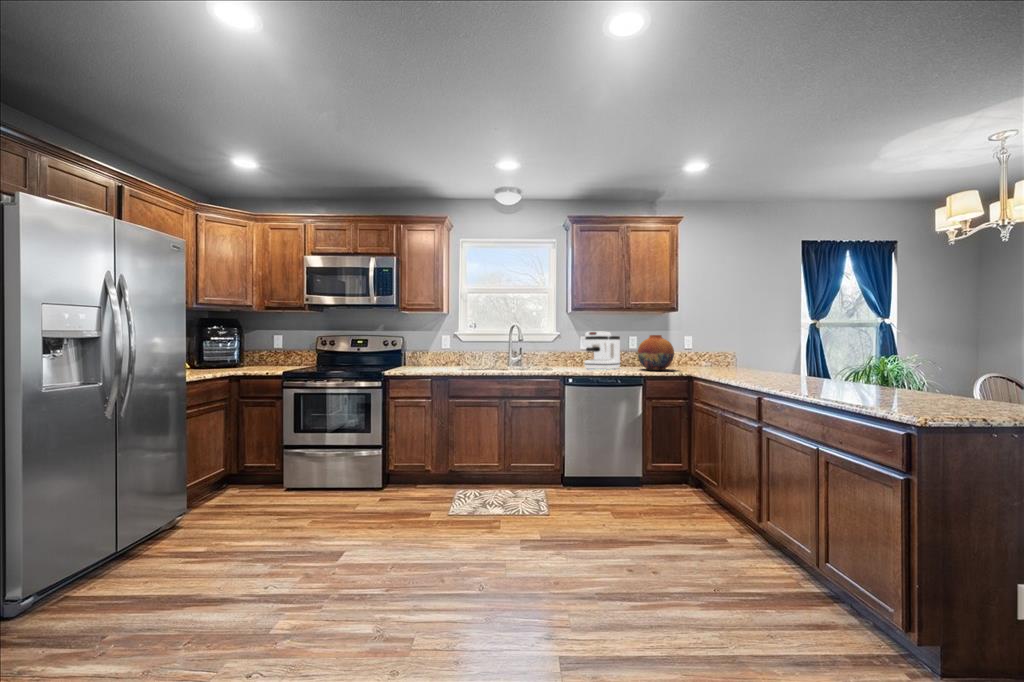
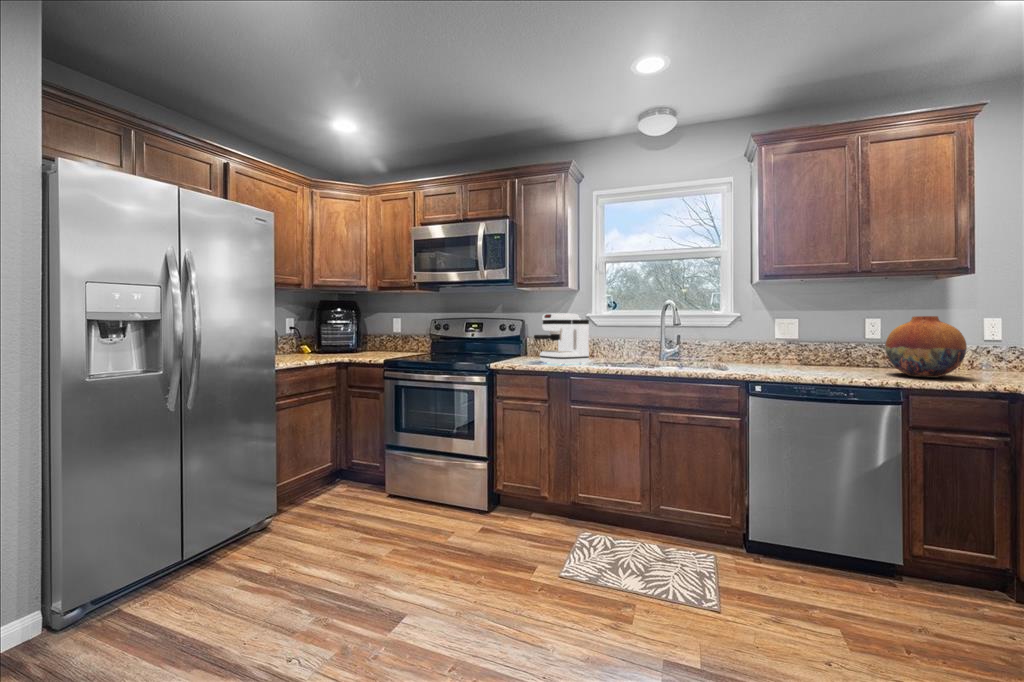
coffee maker: present [584,331,620,369] -> present [534,313,589,365]

